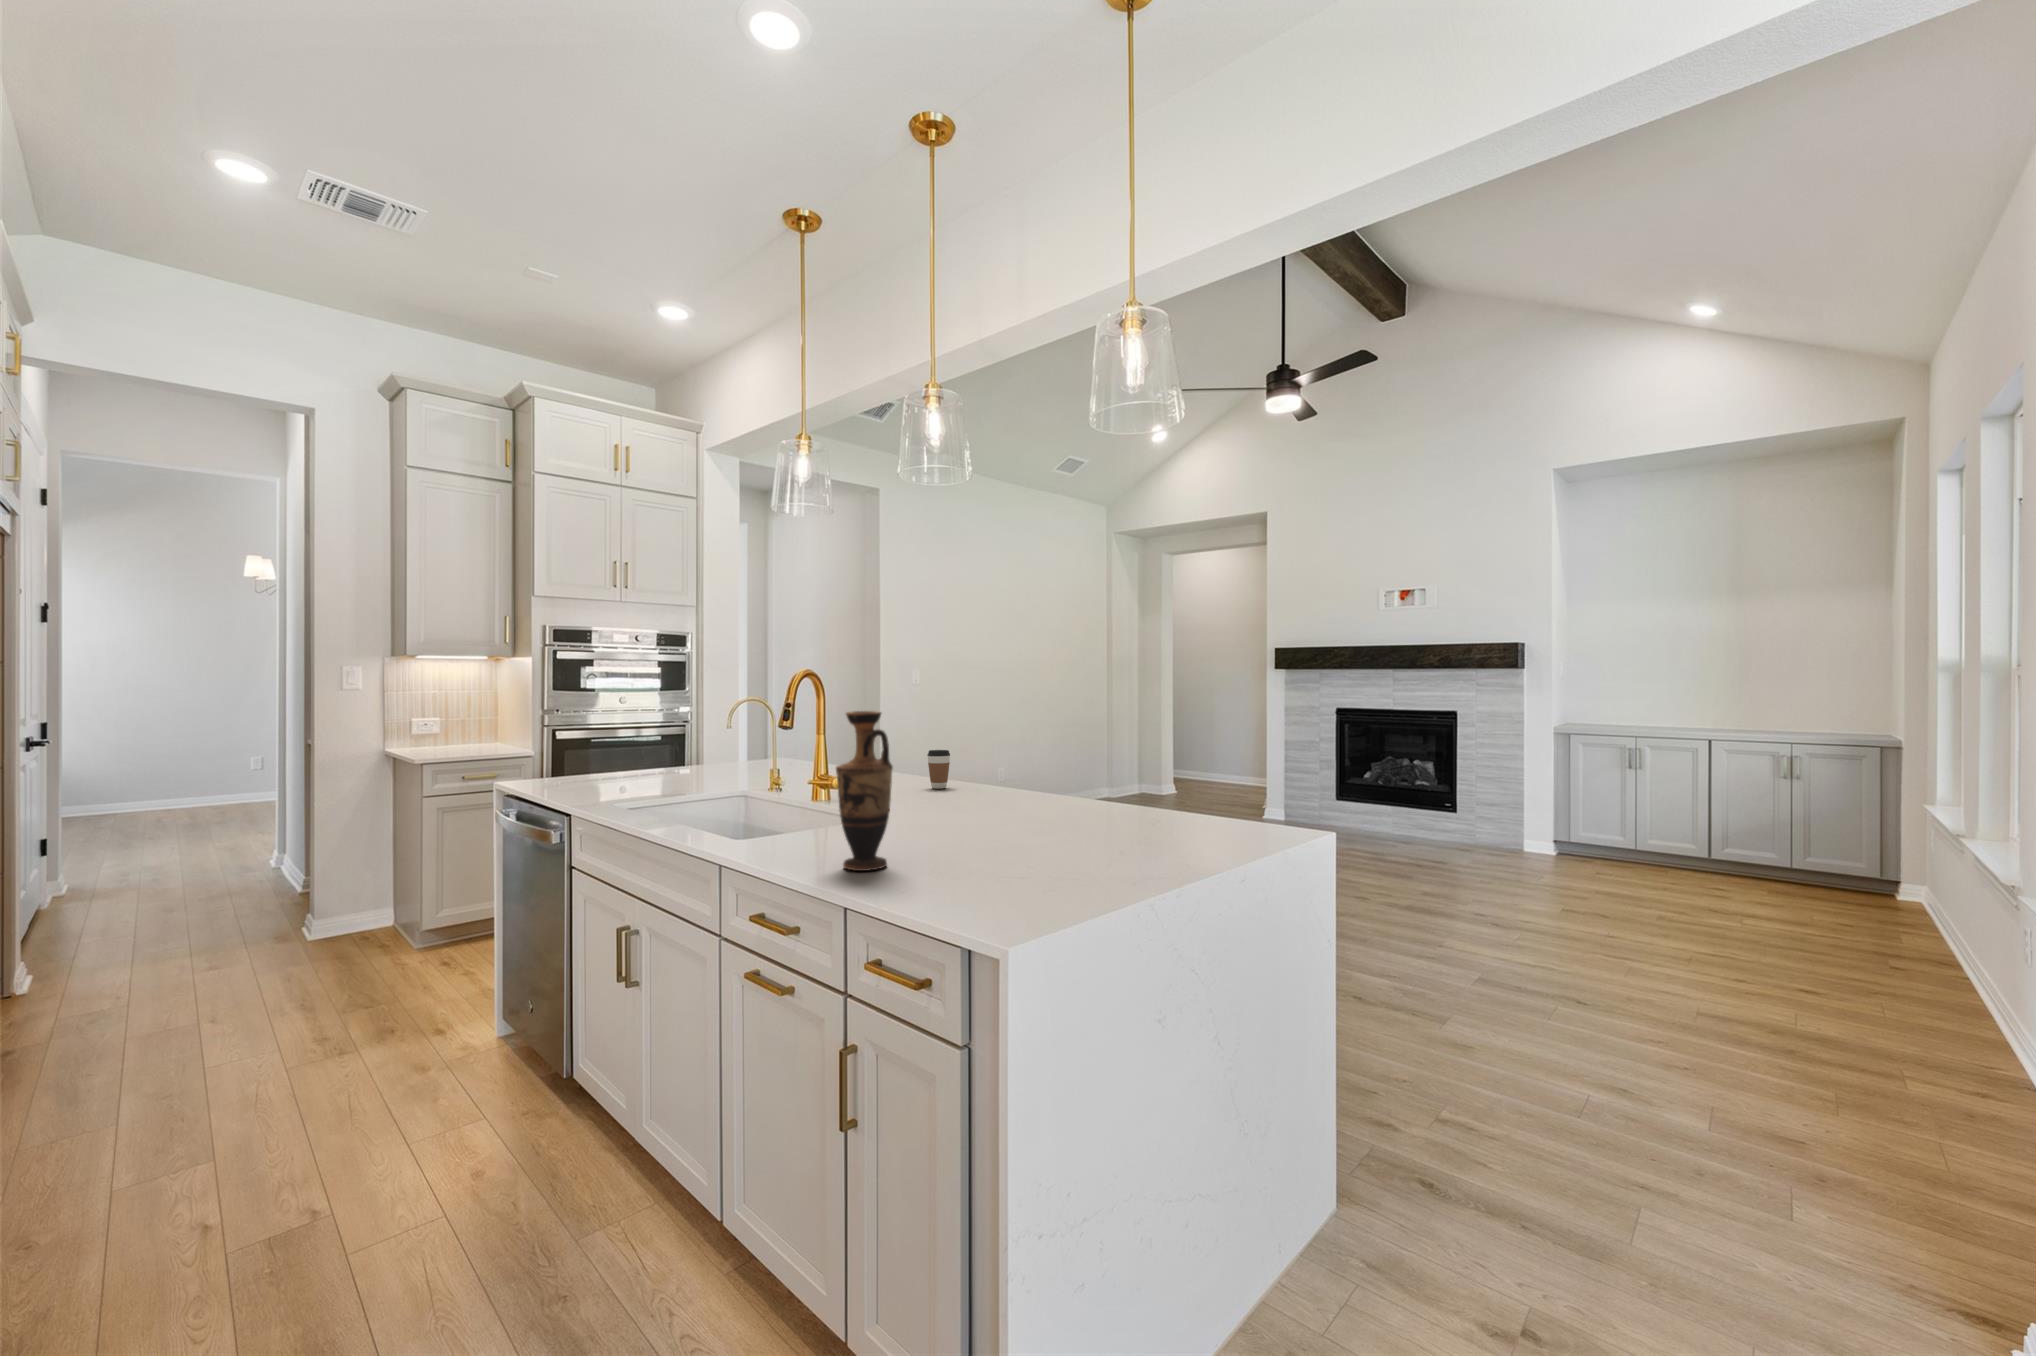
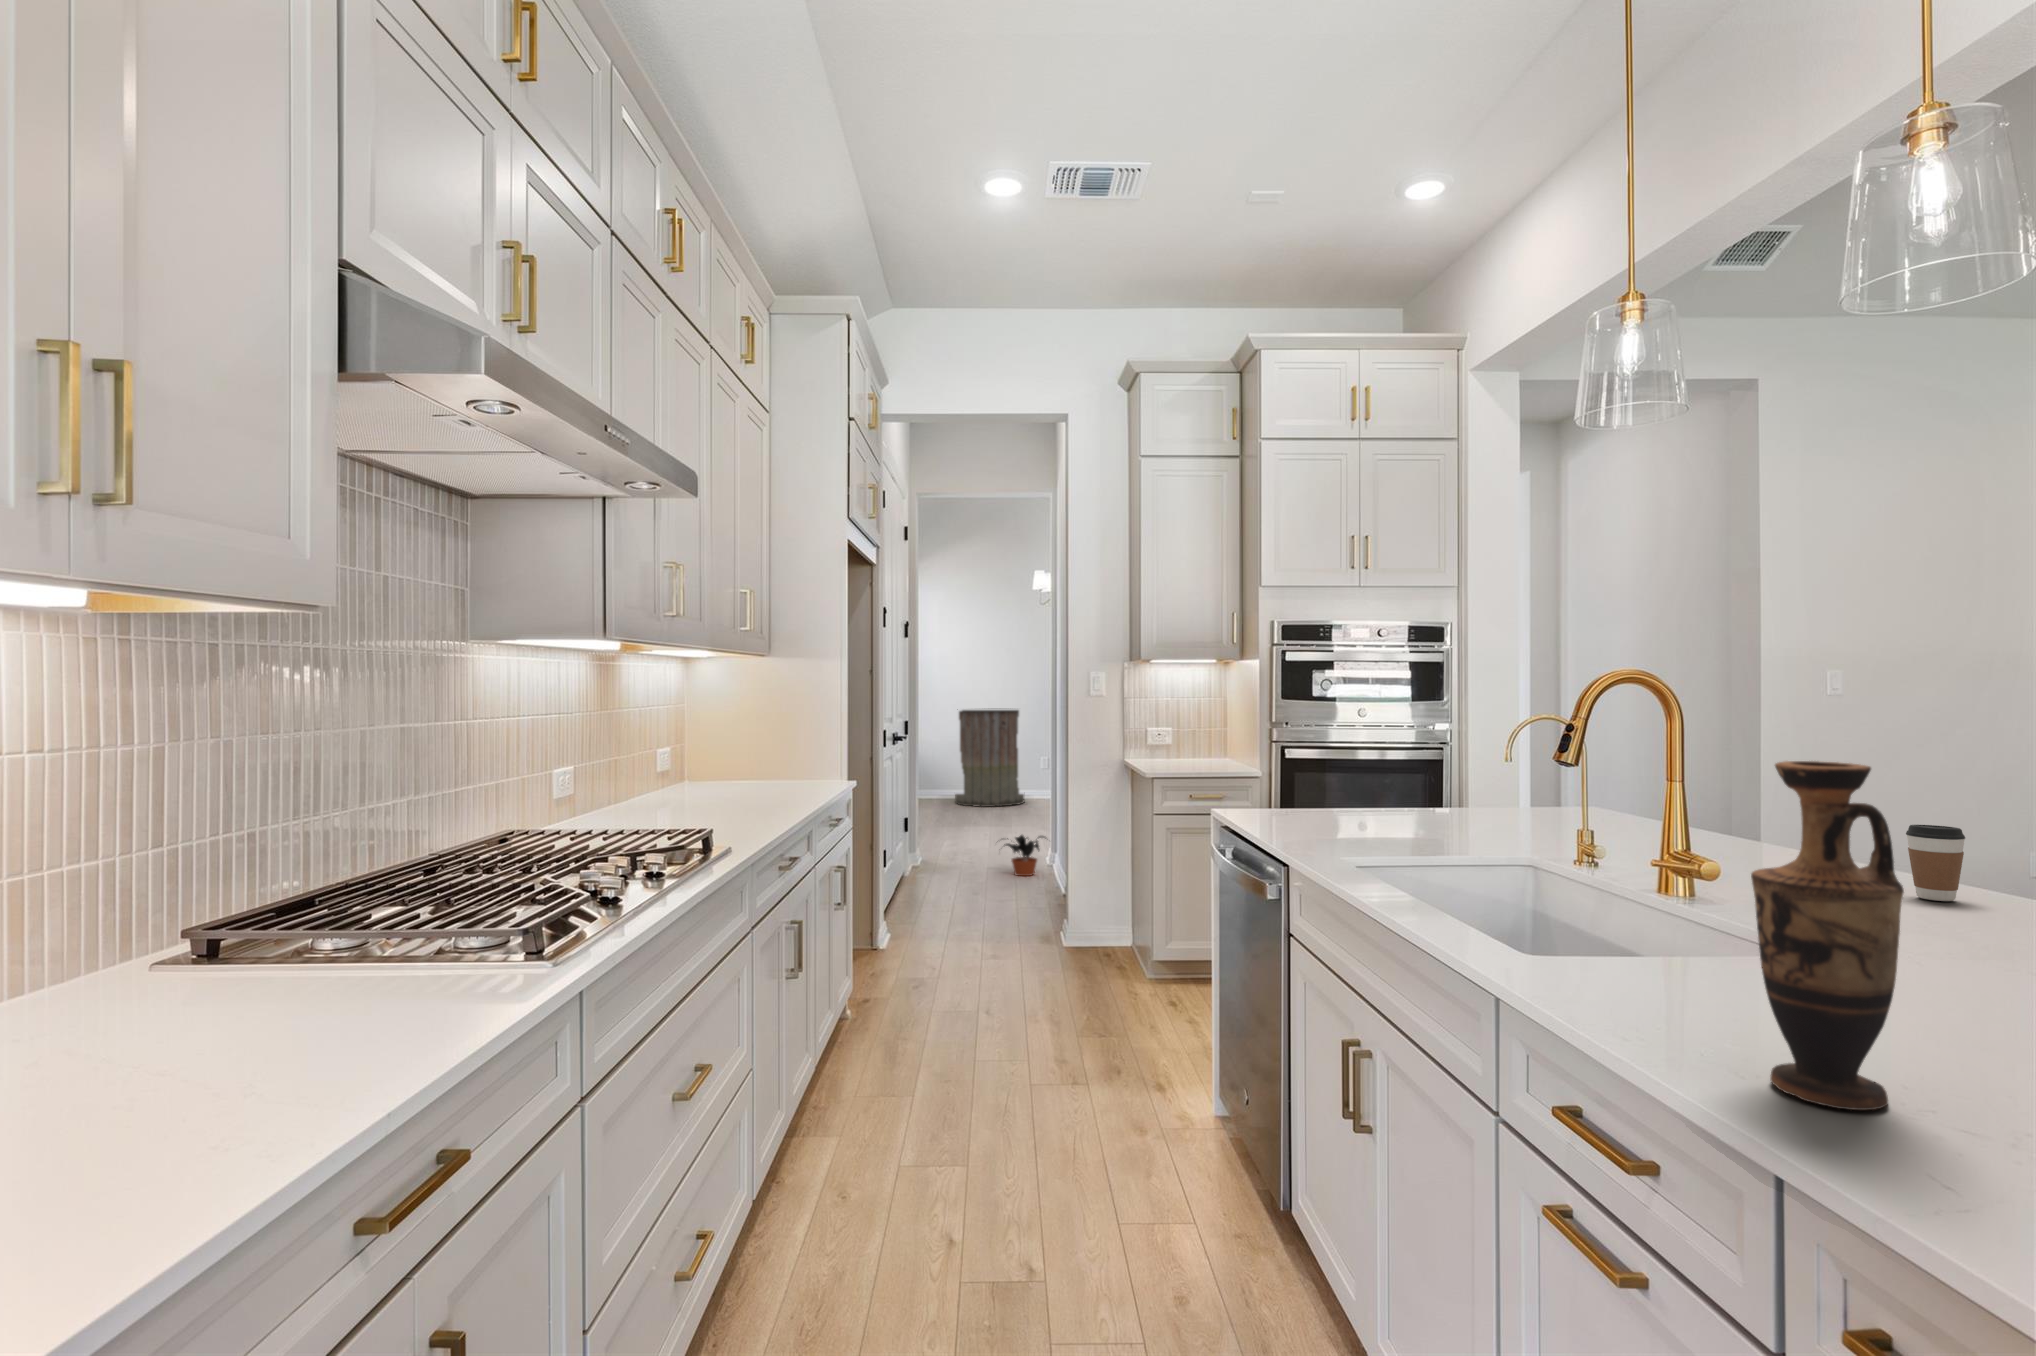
trash can: none [116,708,227,823] -> present [955,710,1024,807]
potted plant: none [200,839,280,885] -> present [1004,835,1046,876]

